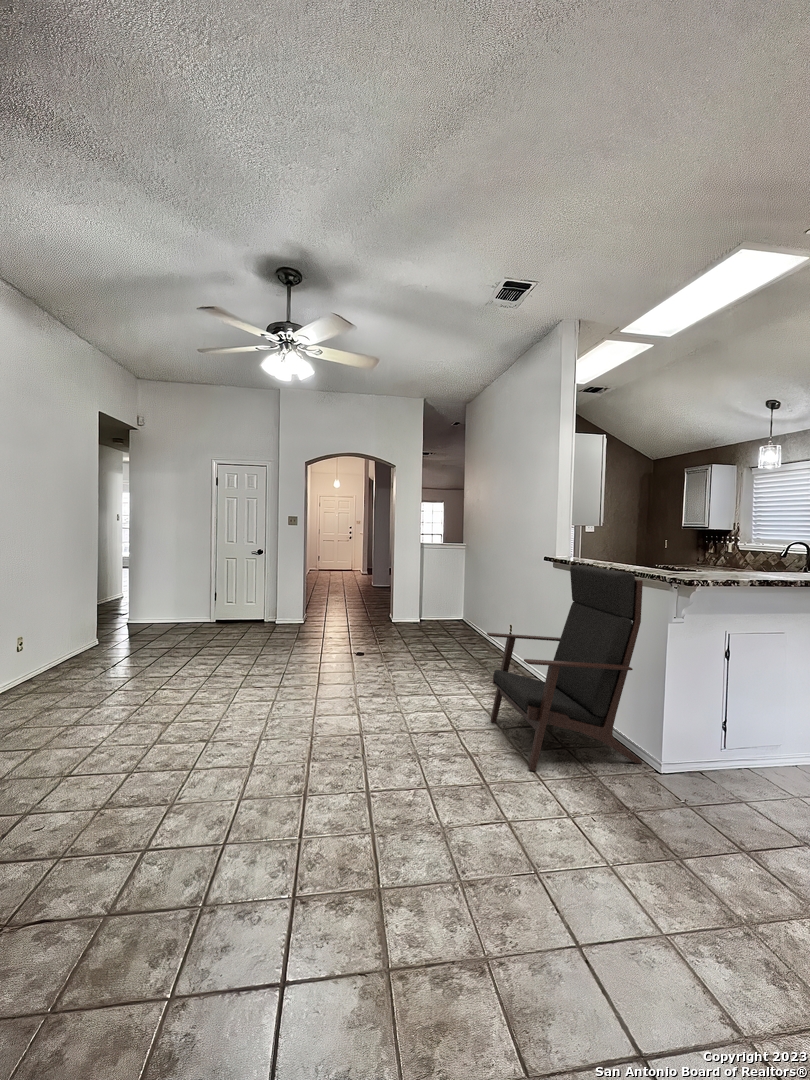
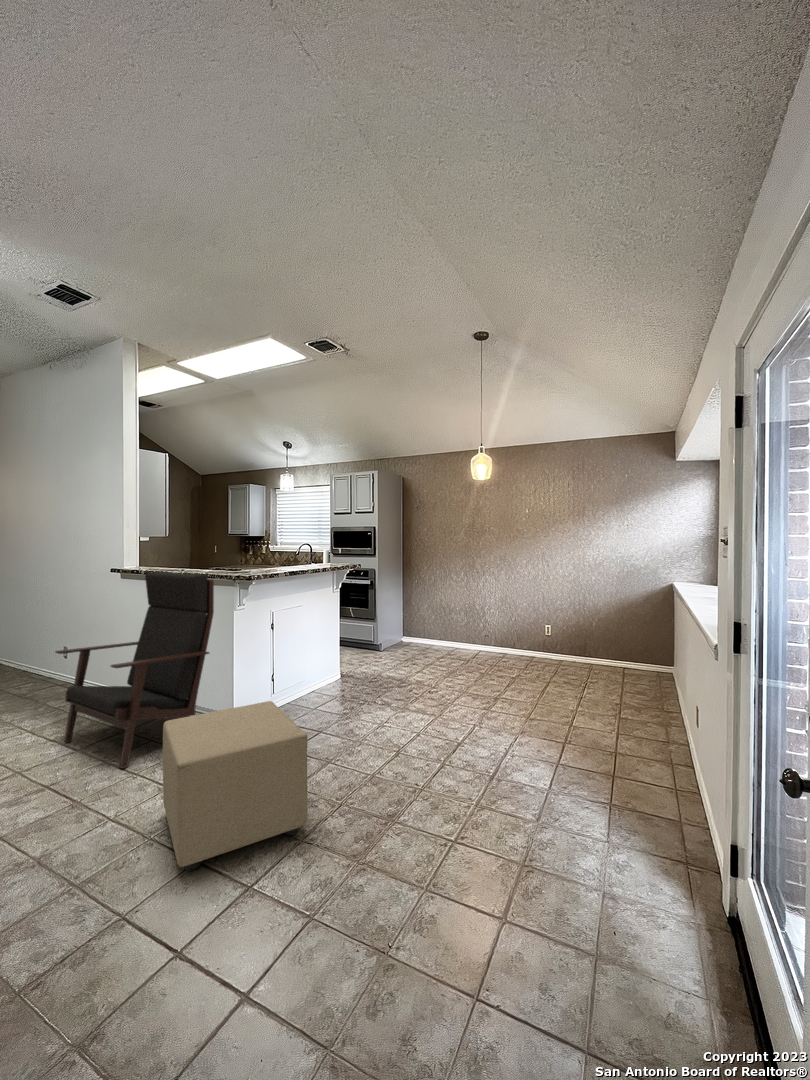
ottoman: none [554,742,754,984] -> present [163,701,308,871]

